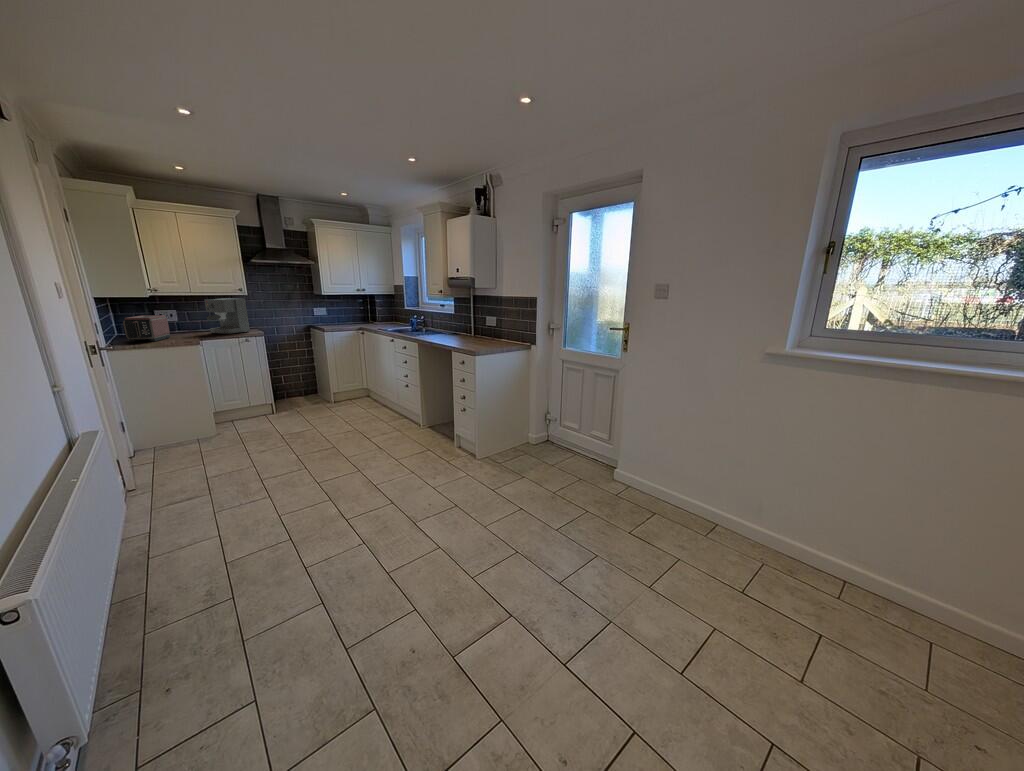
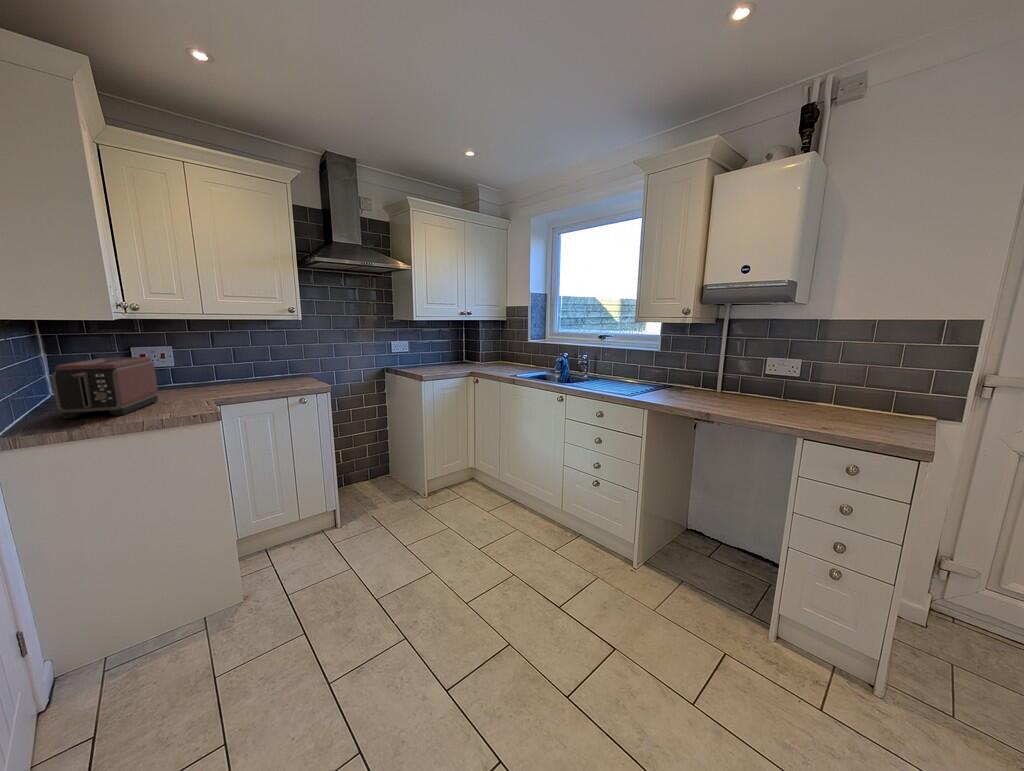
coffee maker: present [204,298,250,334] -> none [227,325,302,390]

